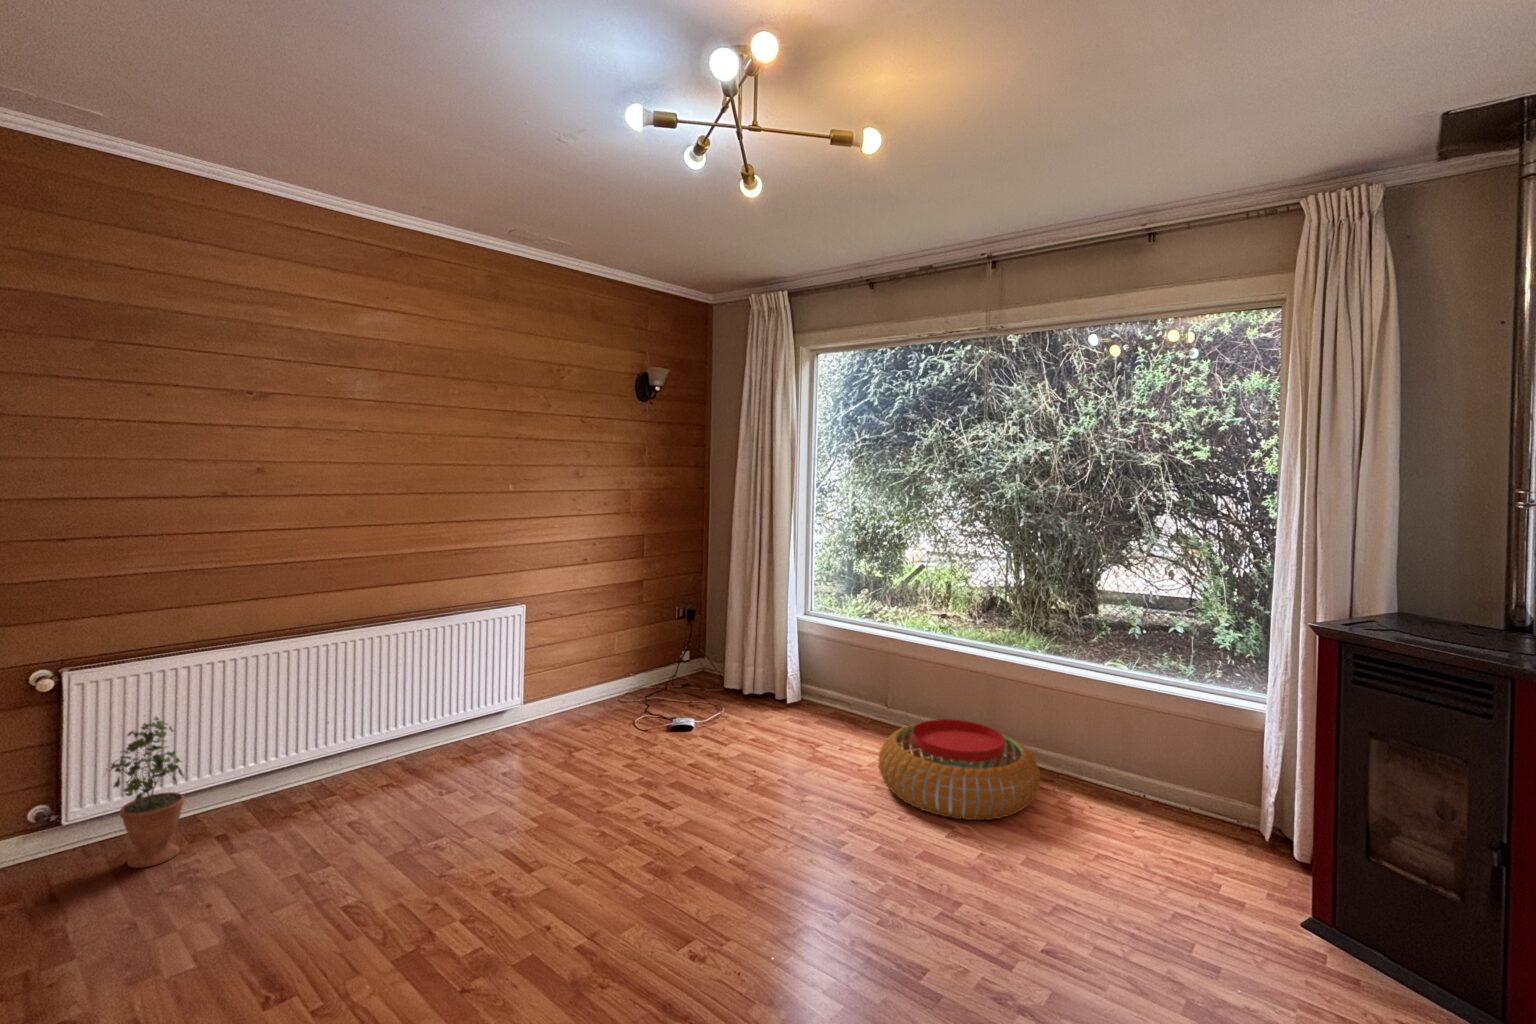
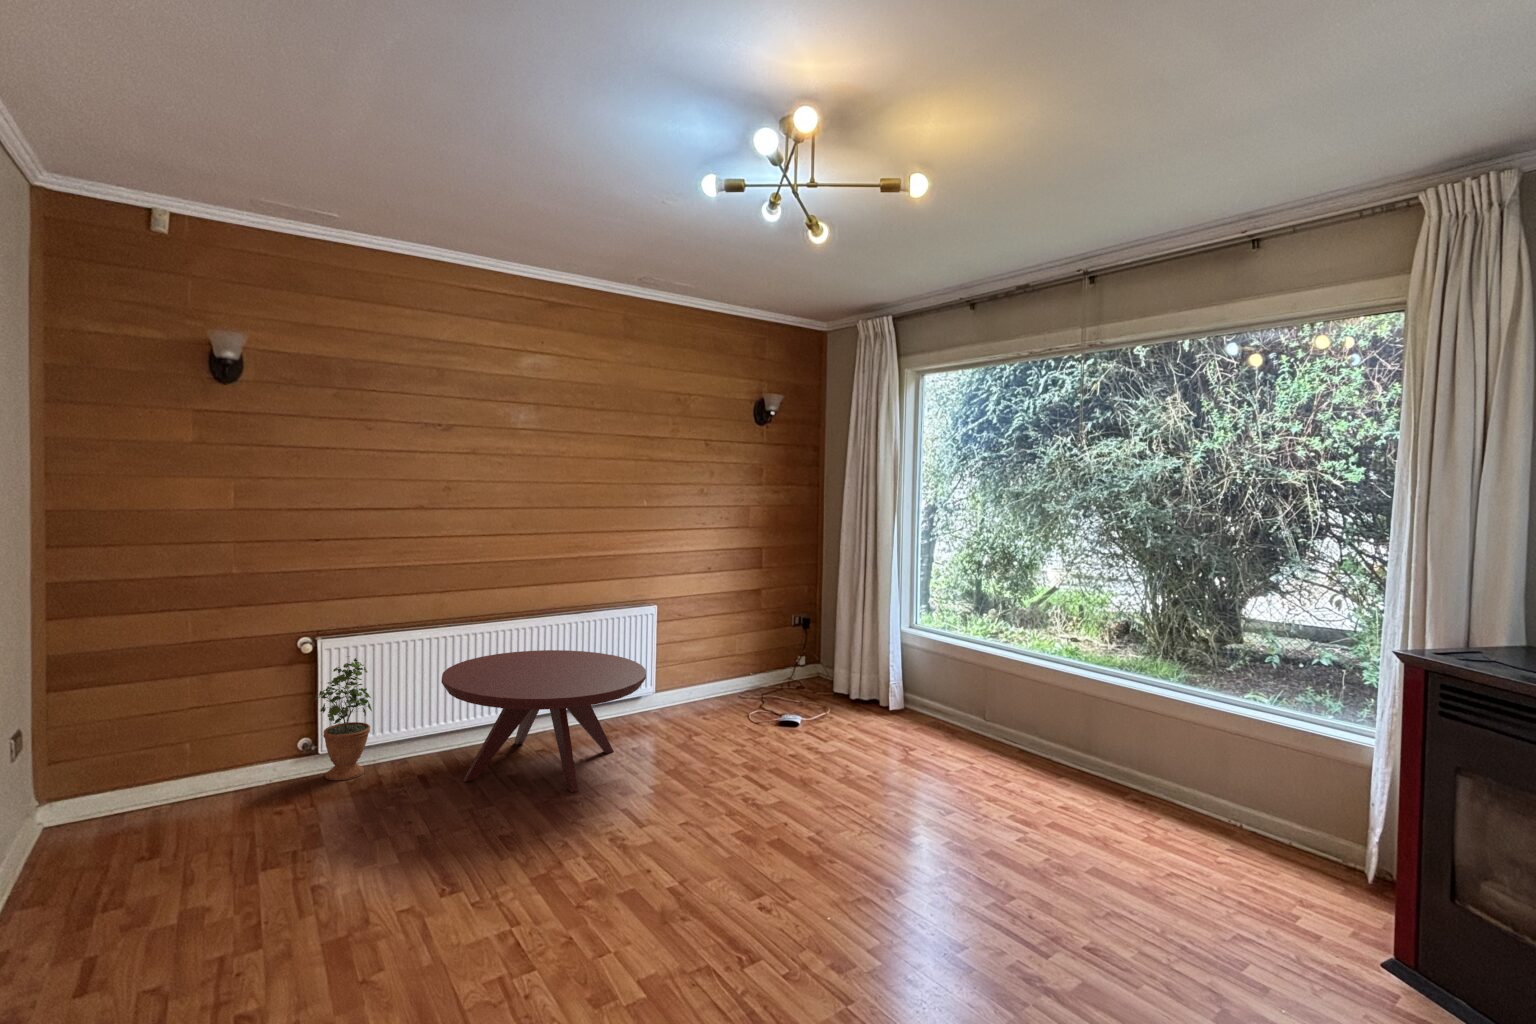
coffee table: none [277,675,527,846] -> present [441,650,646,792]
pouf: present [878,719,1040,820] -> none [977,738,1154,844]

